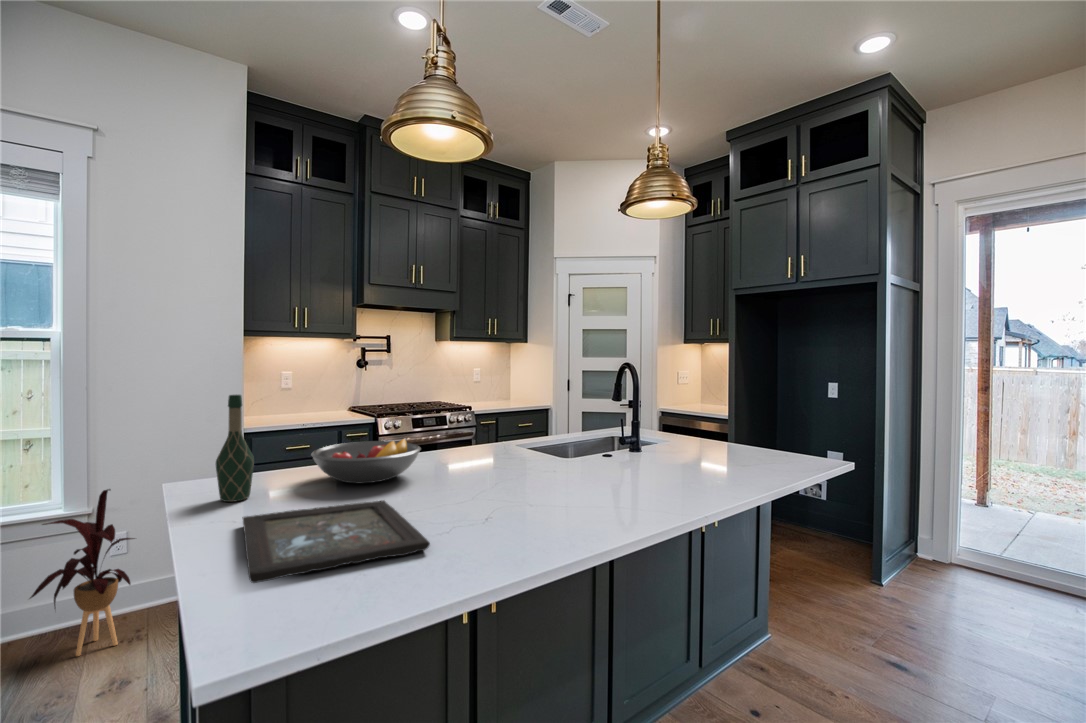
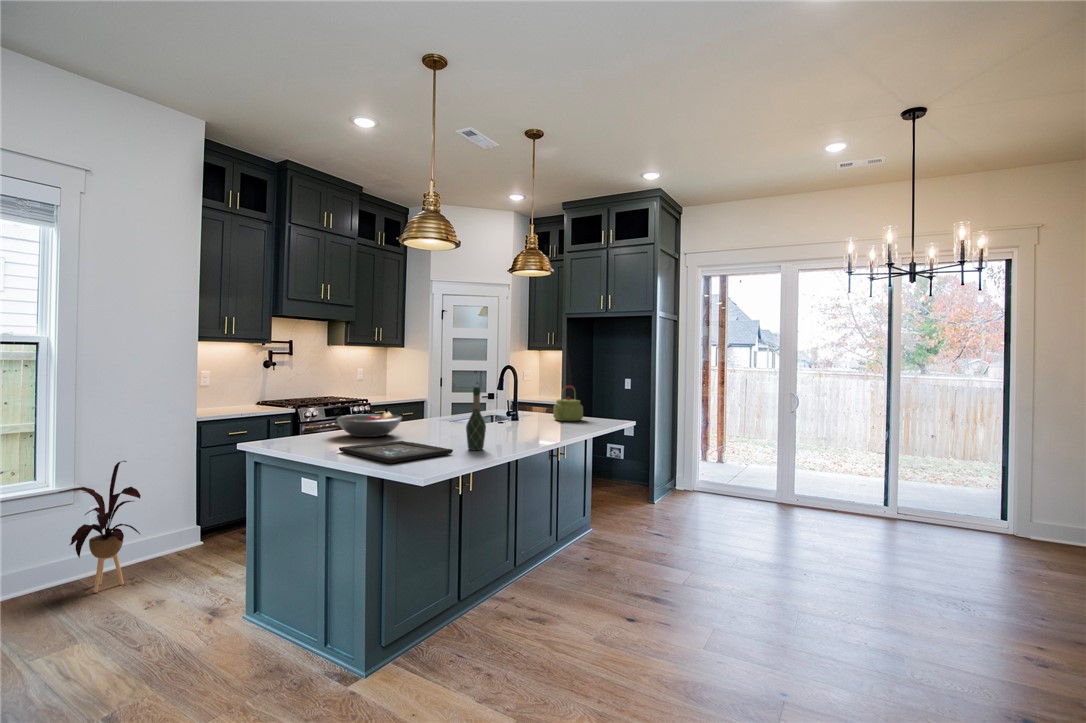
wine bottle: present [216,395,254,502] -> present [466,387,486,450]
kettle: none [700,396,752,457] -> present [553,385,583,421]

